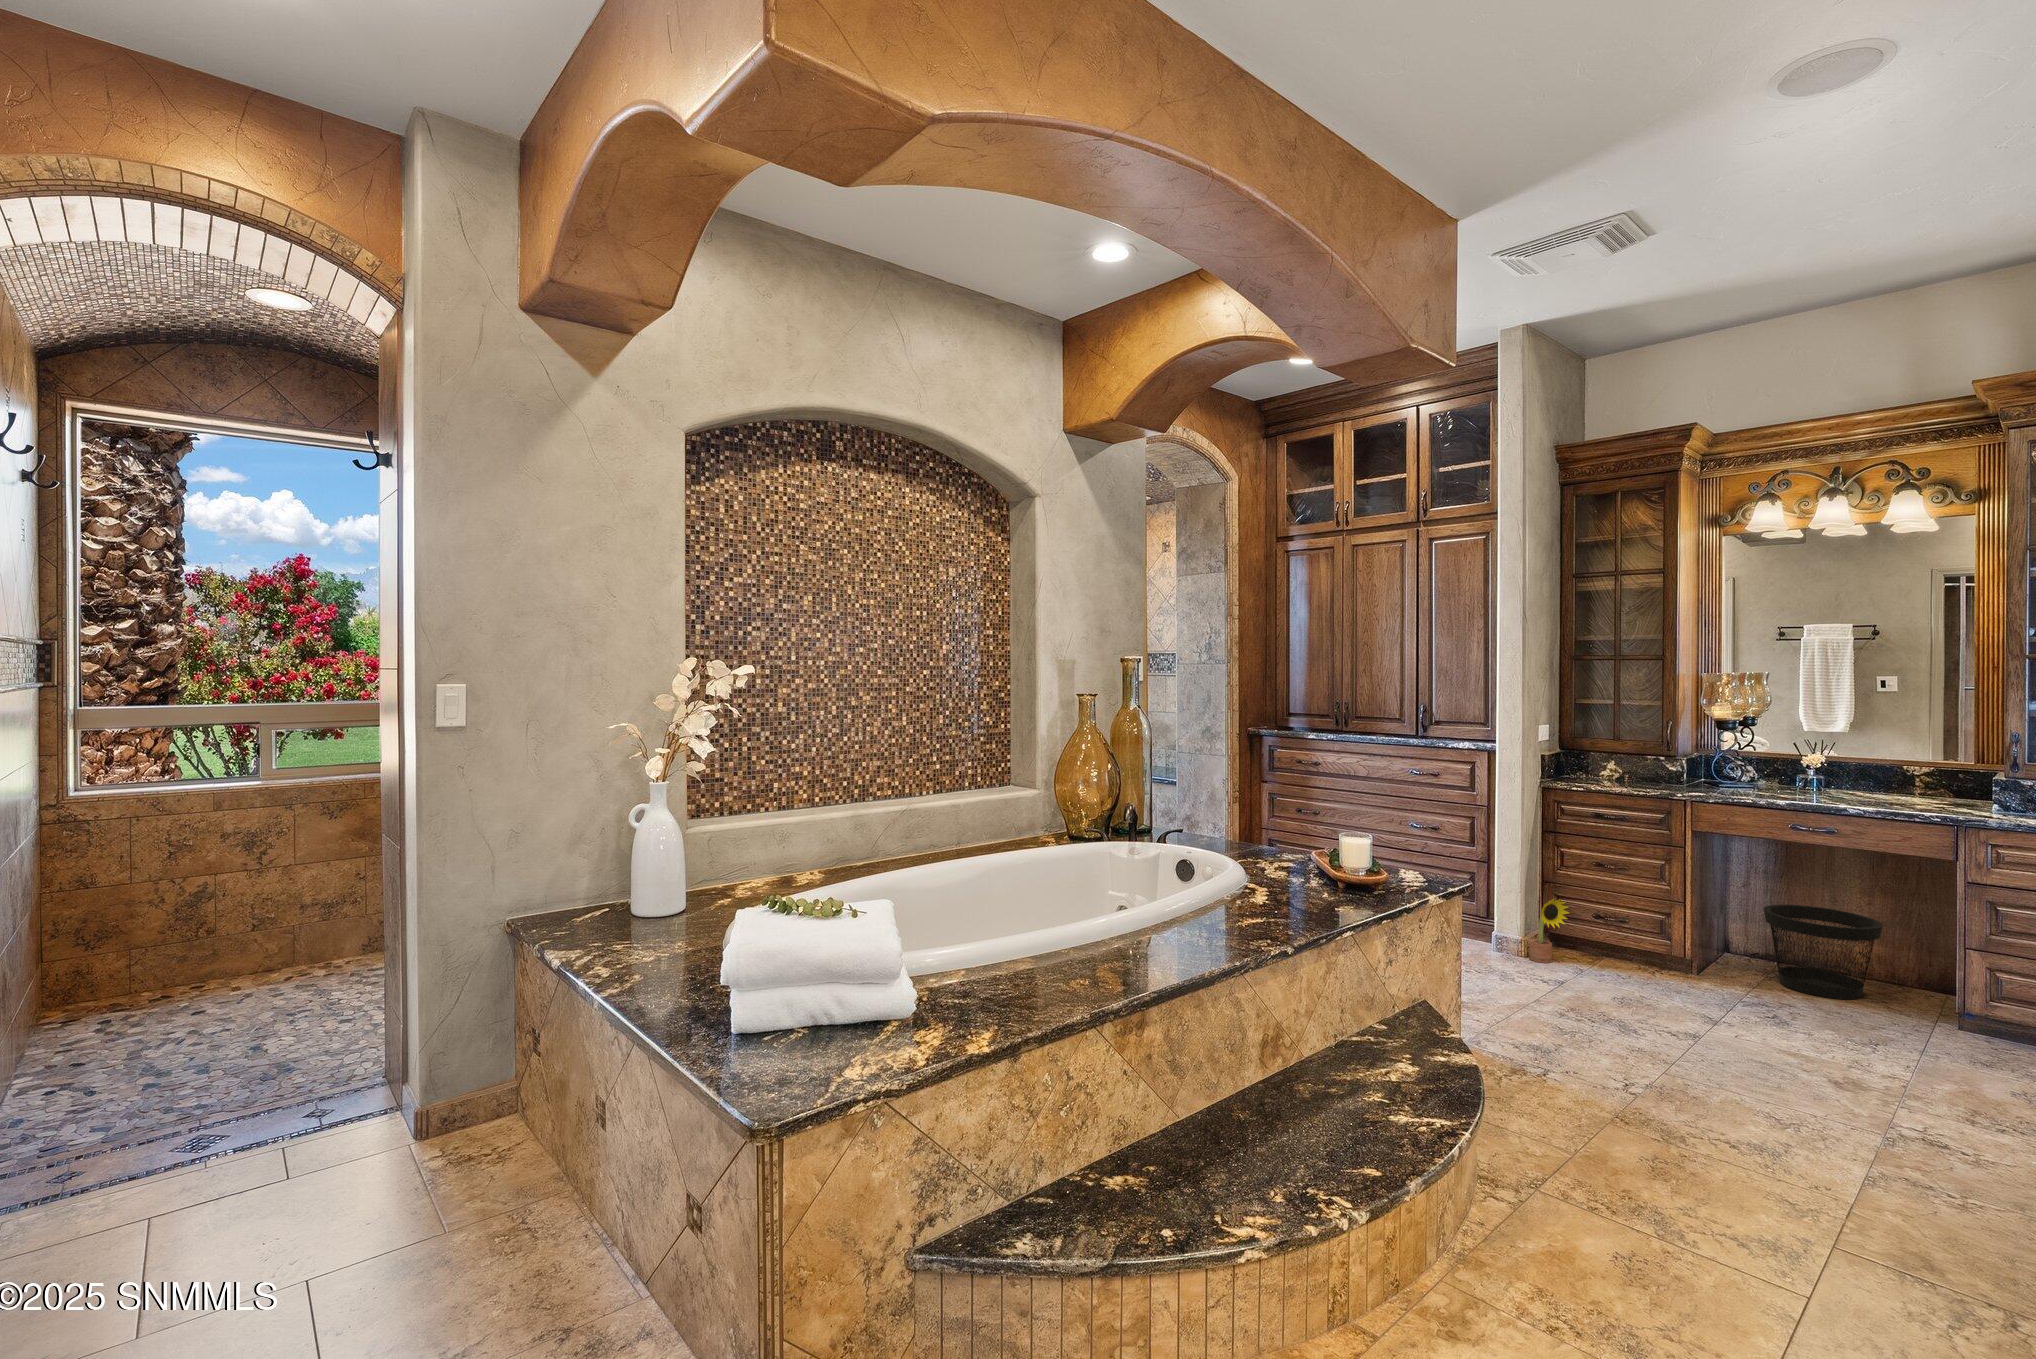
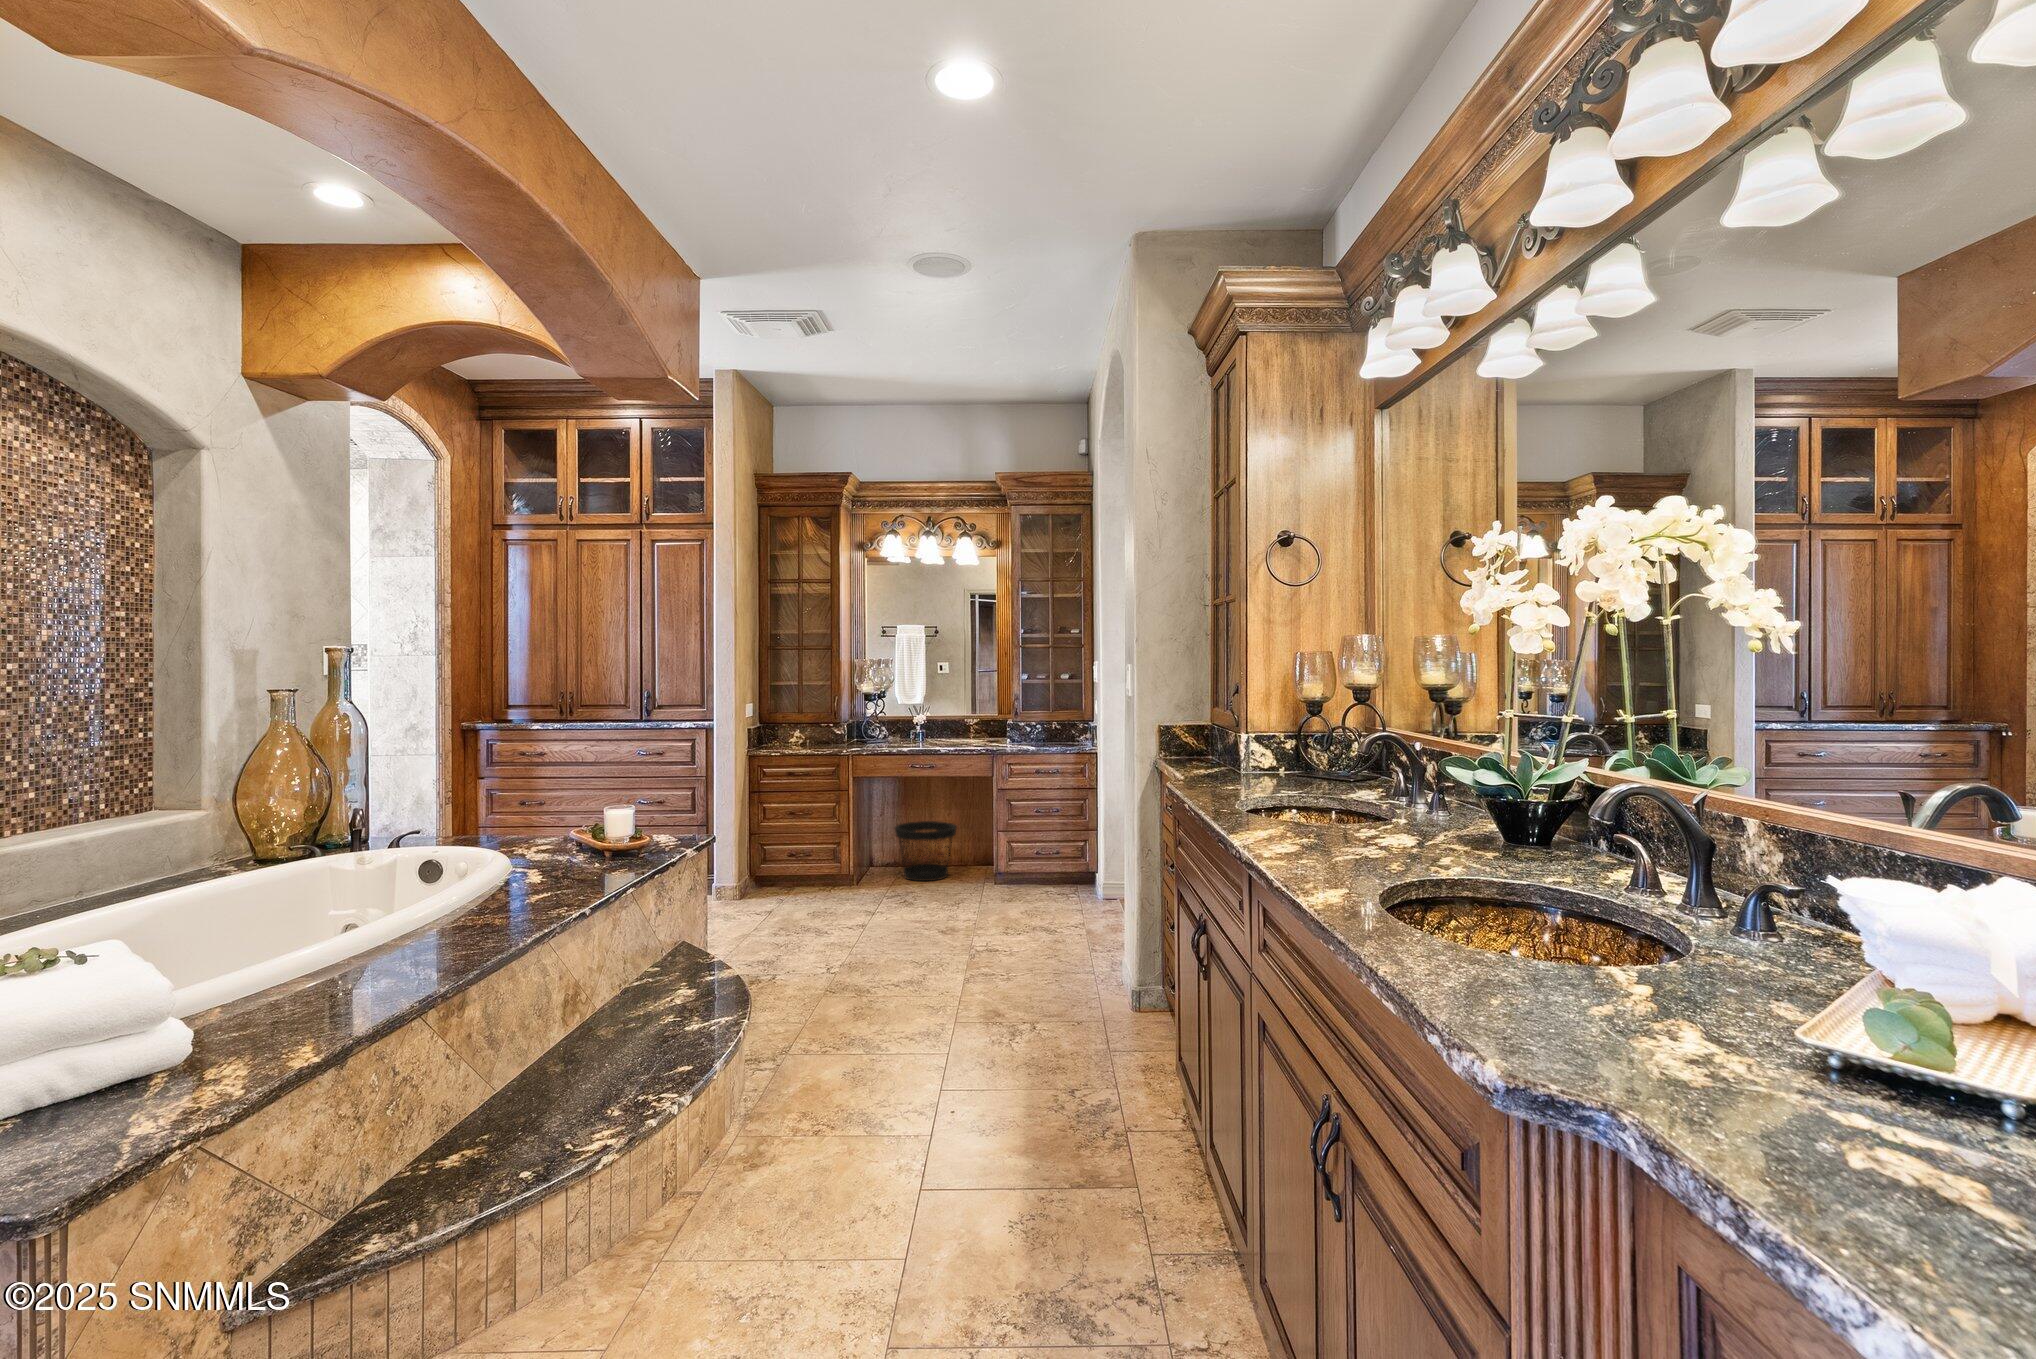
decorative plant: present [1529,899,1569,963] -> none [745,844,774,899]

